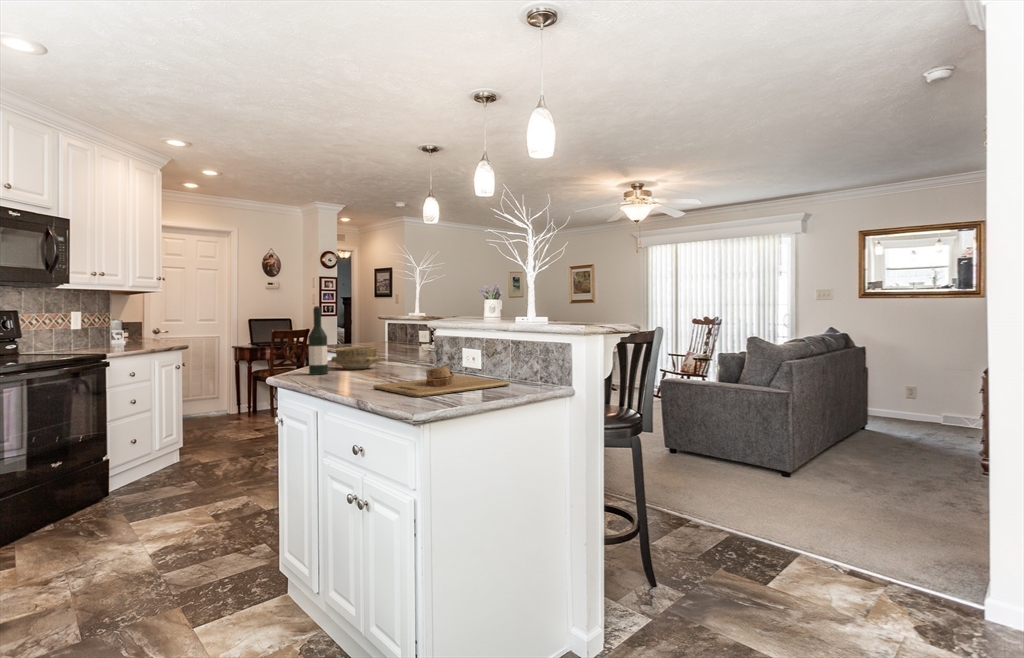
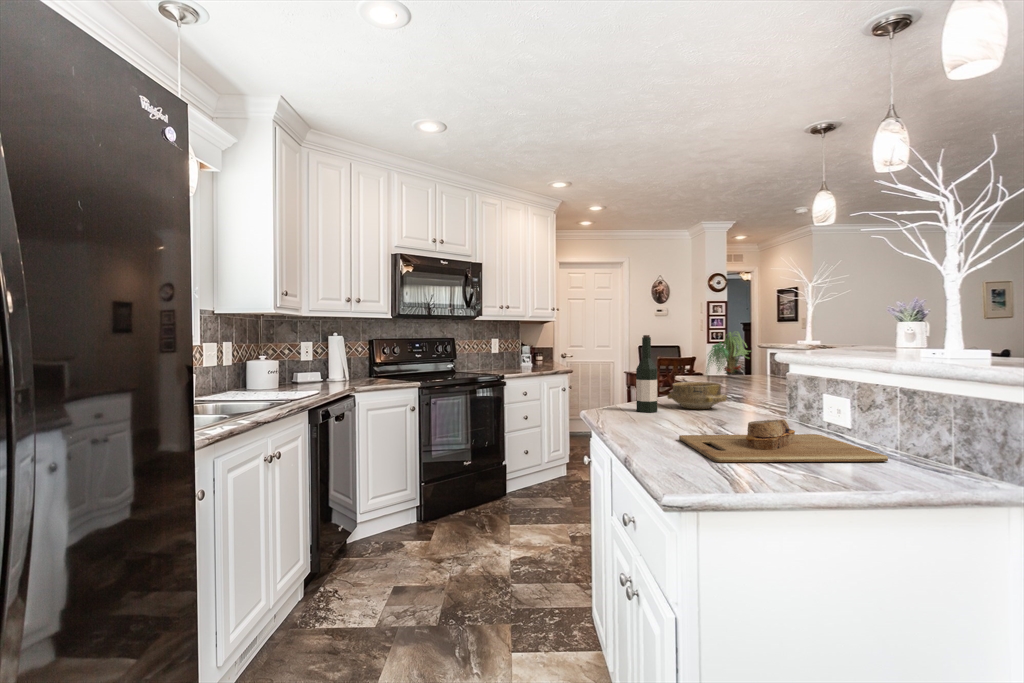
plant: none [331,305,371,347] -> present [707,332,748,375]

